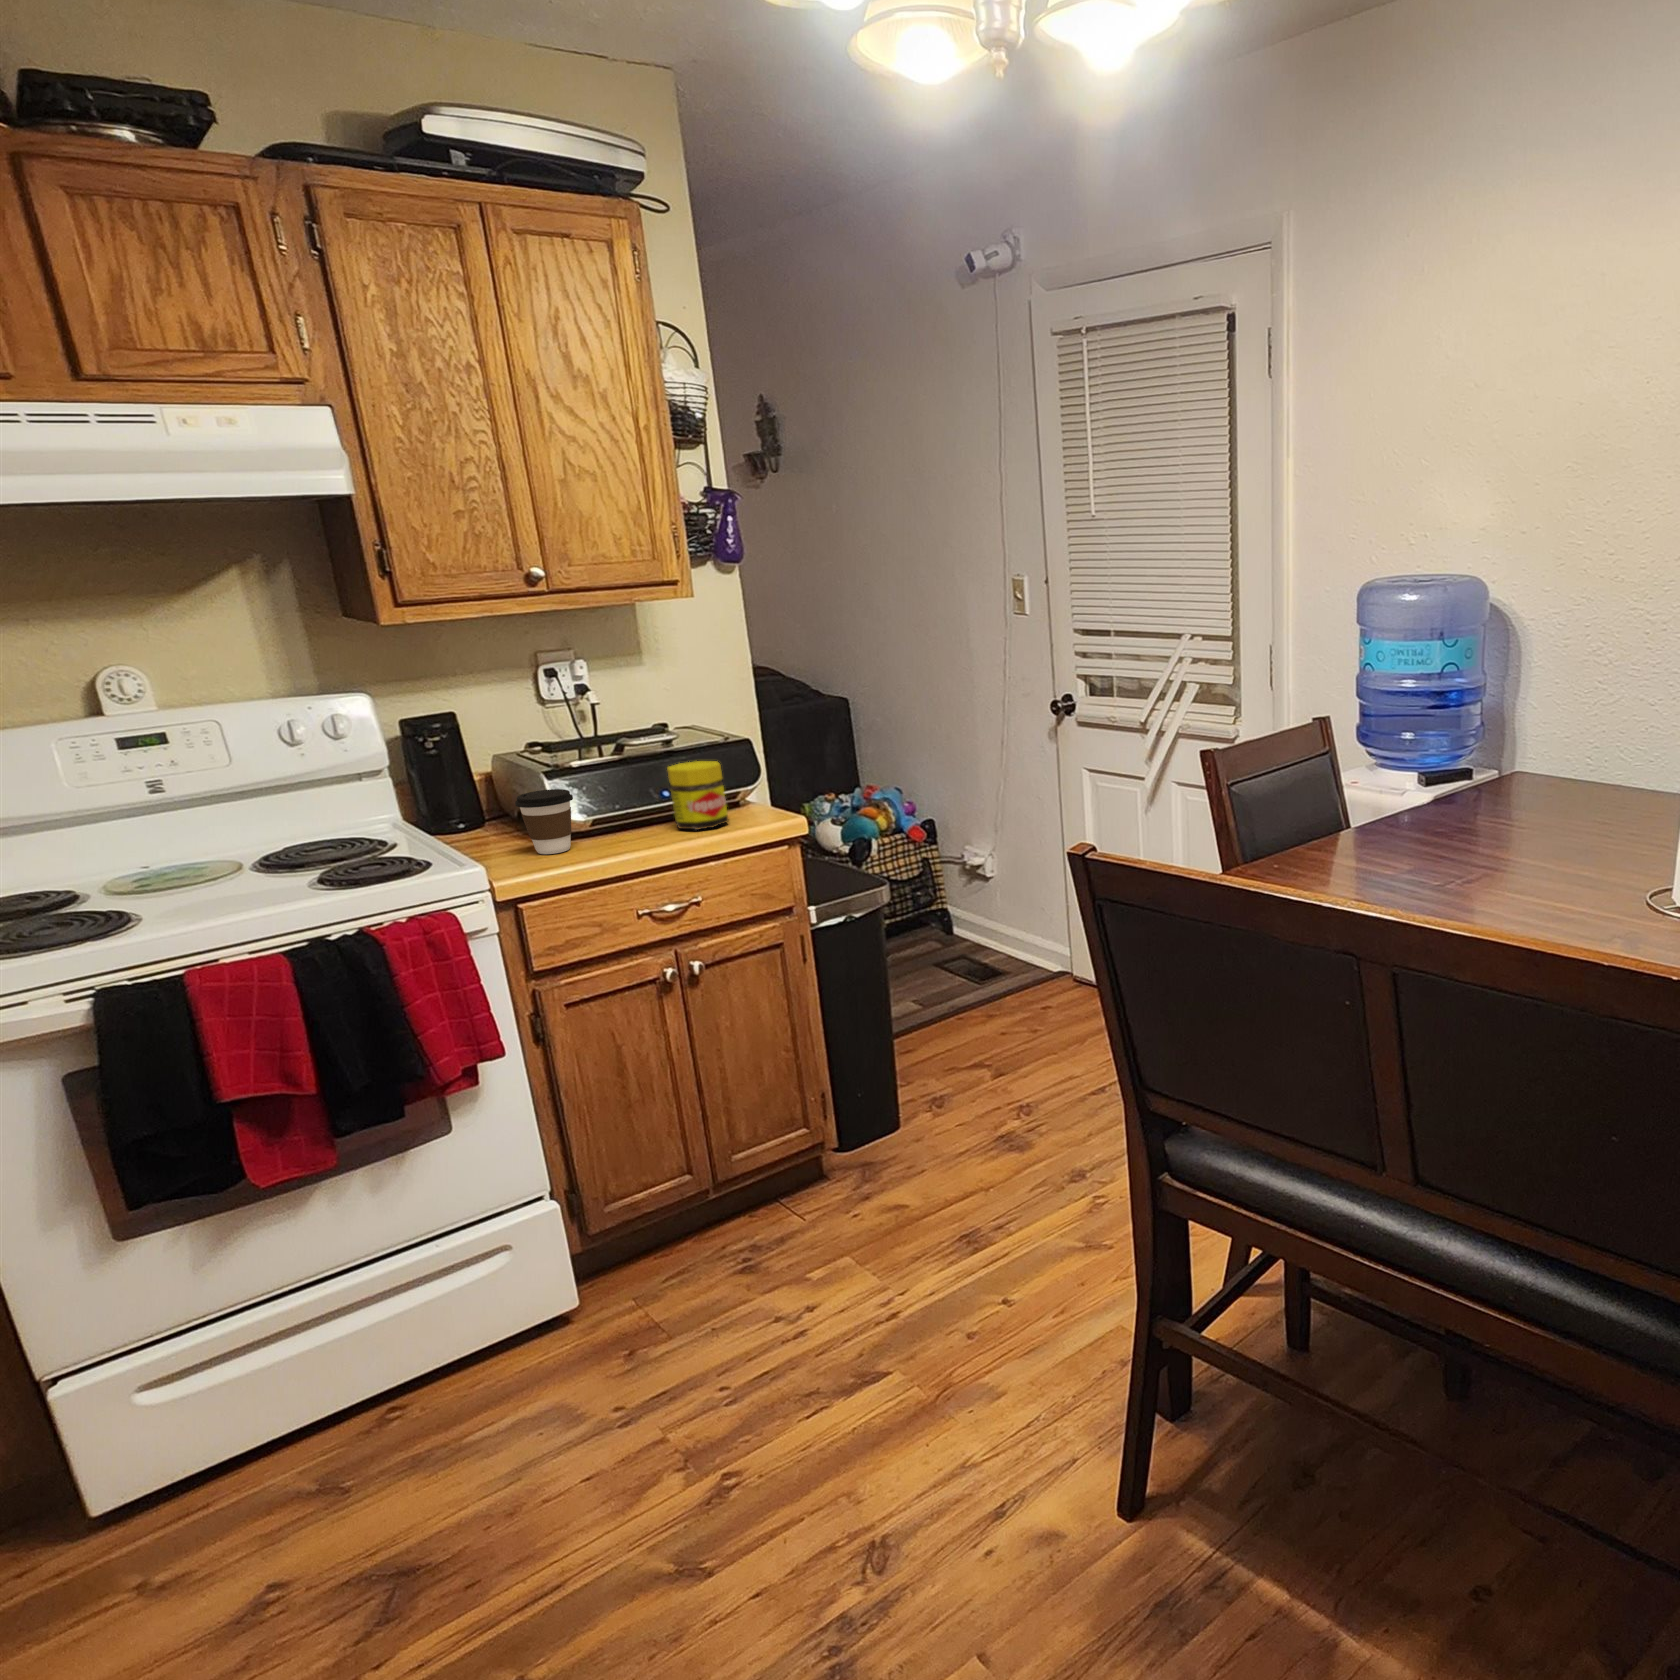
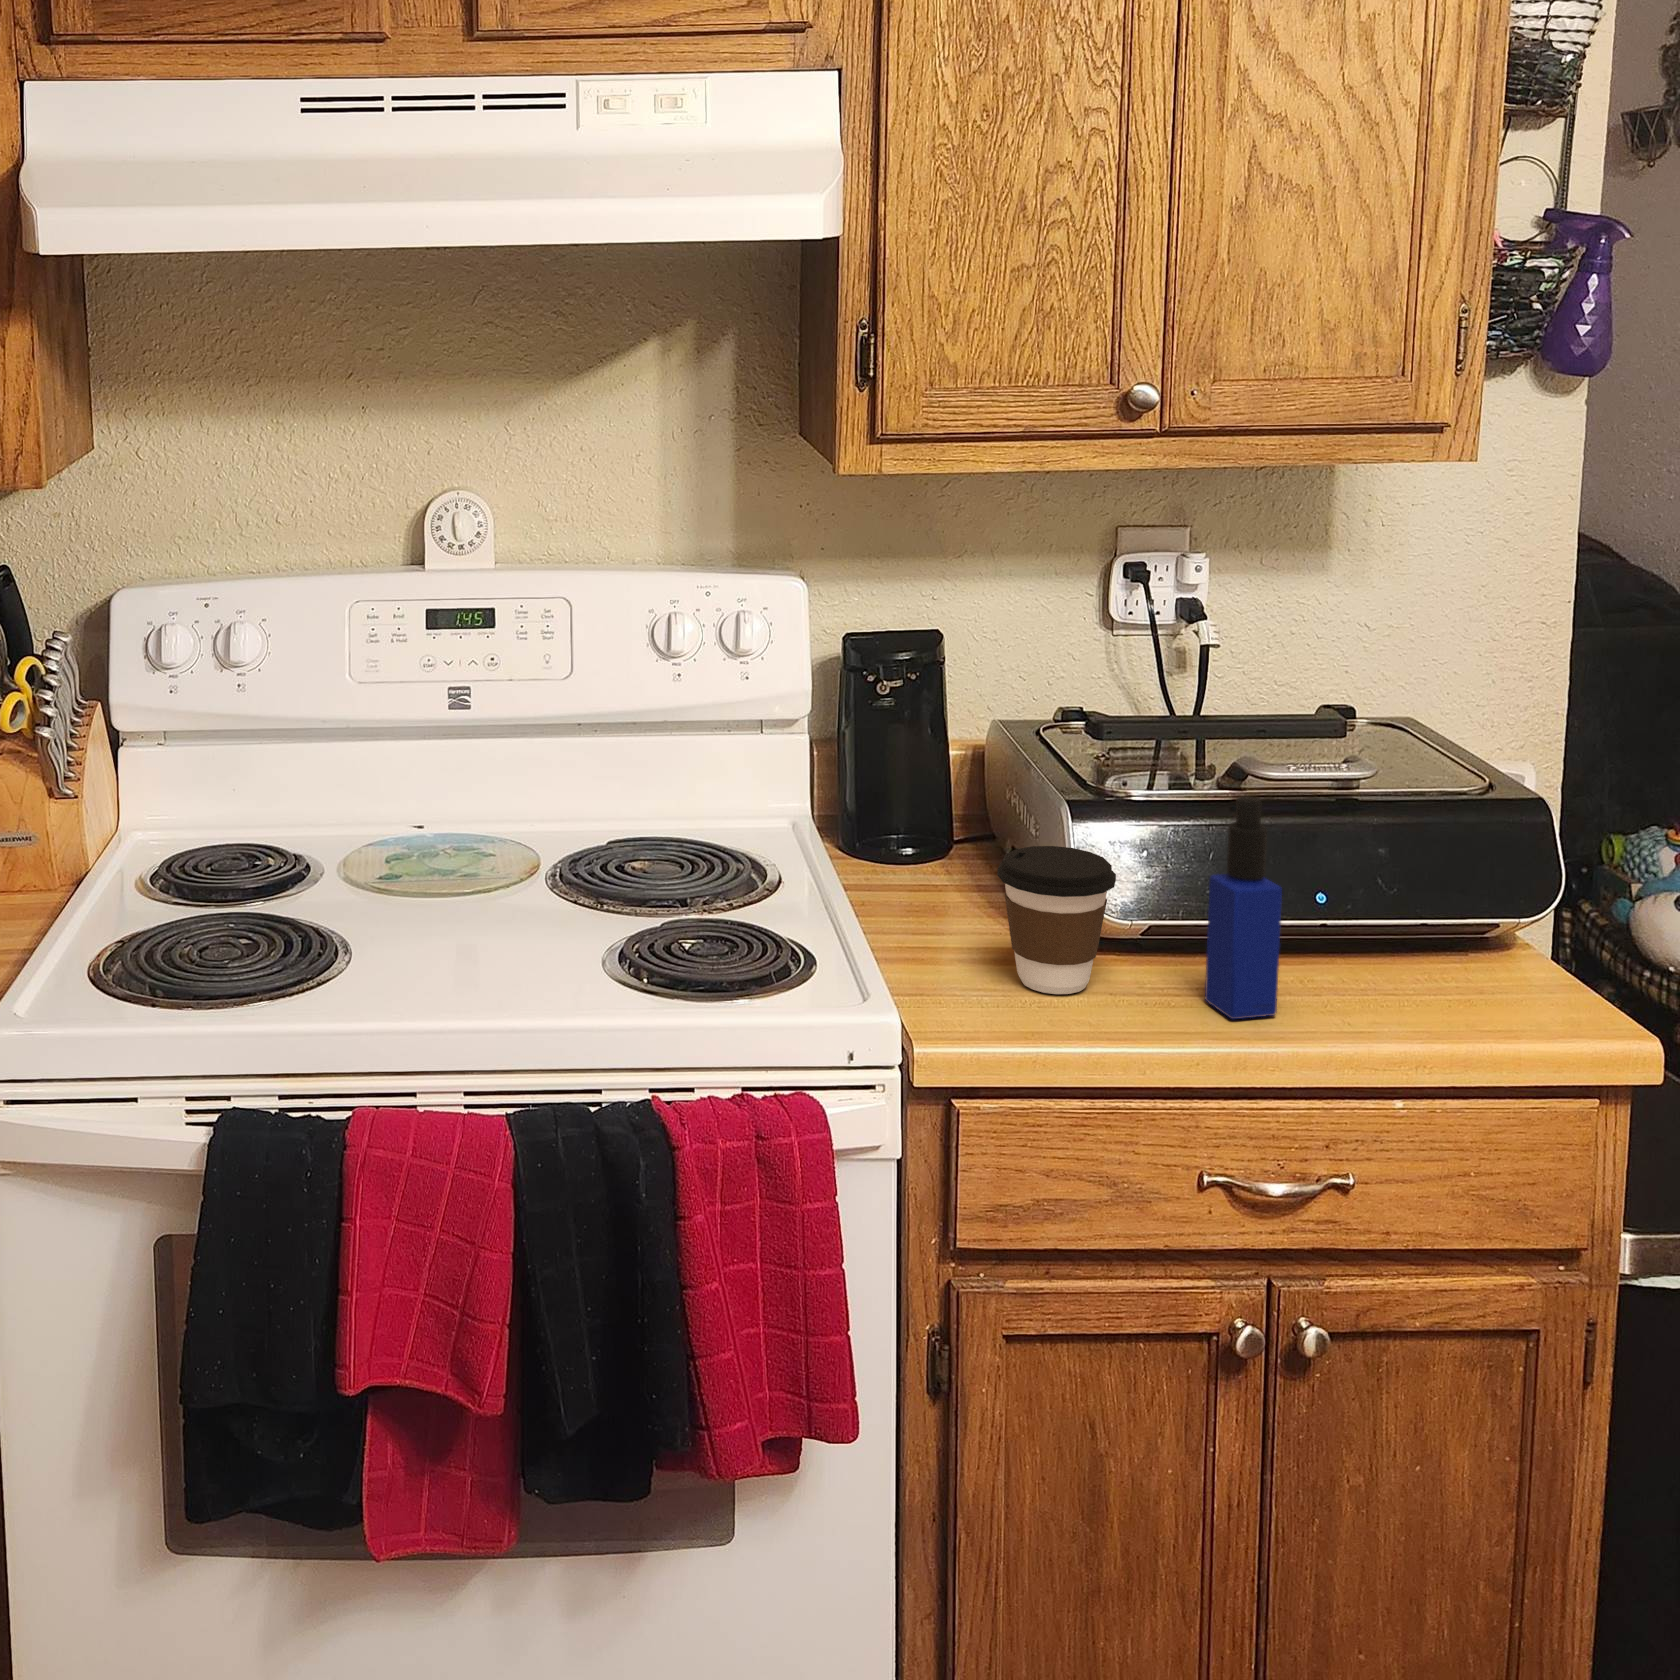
bottle: none [615,747,656,844] -> present [1205,796,1282,1019]
jar: present [667,761,728,830] -> none [1330,838,1468,1014]

